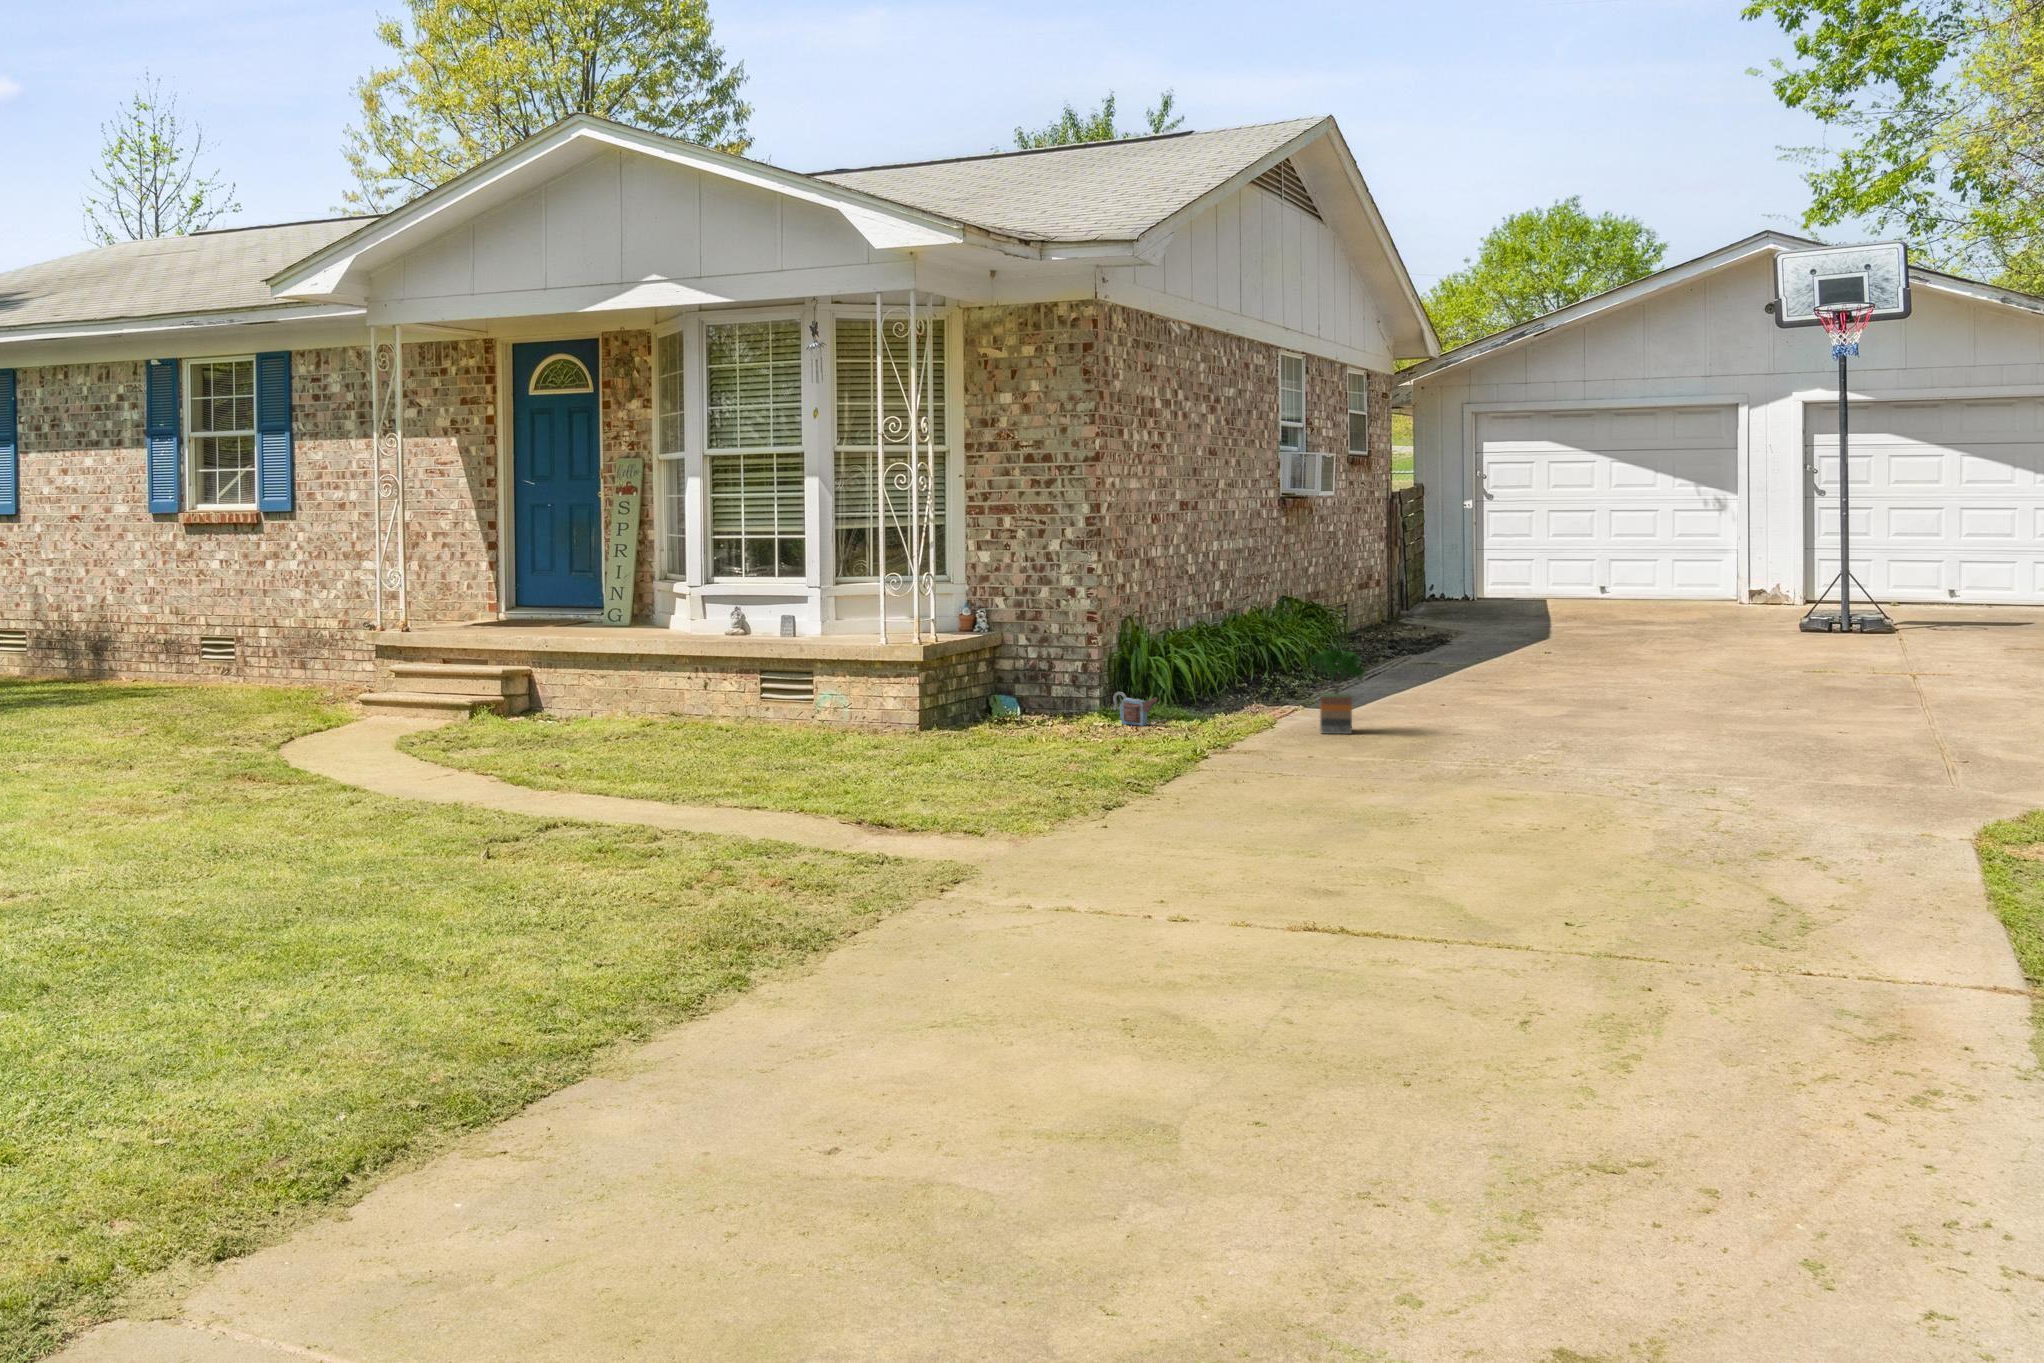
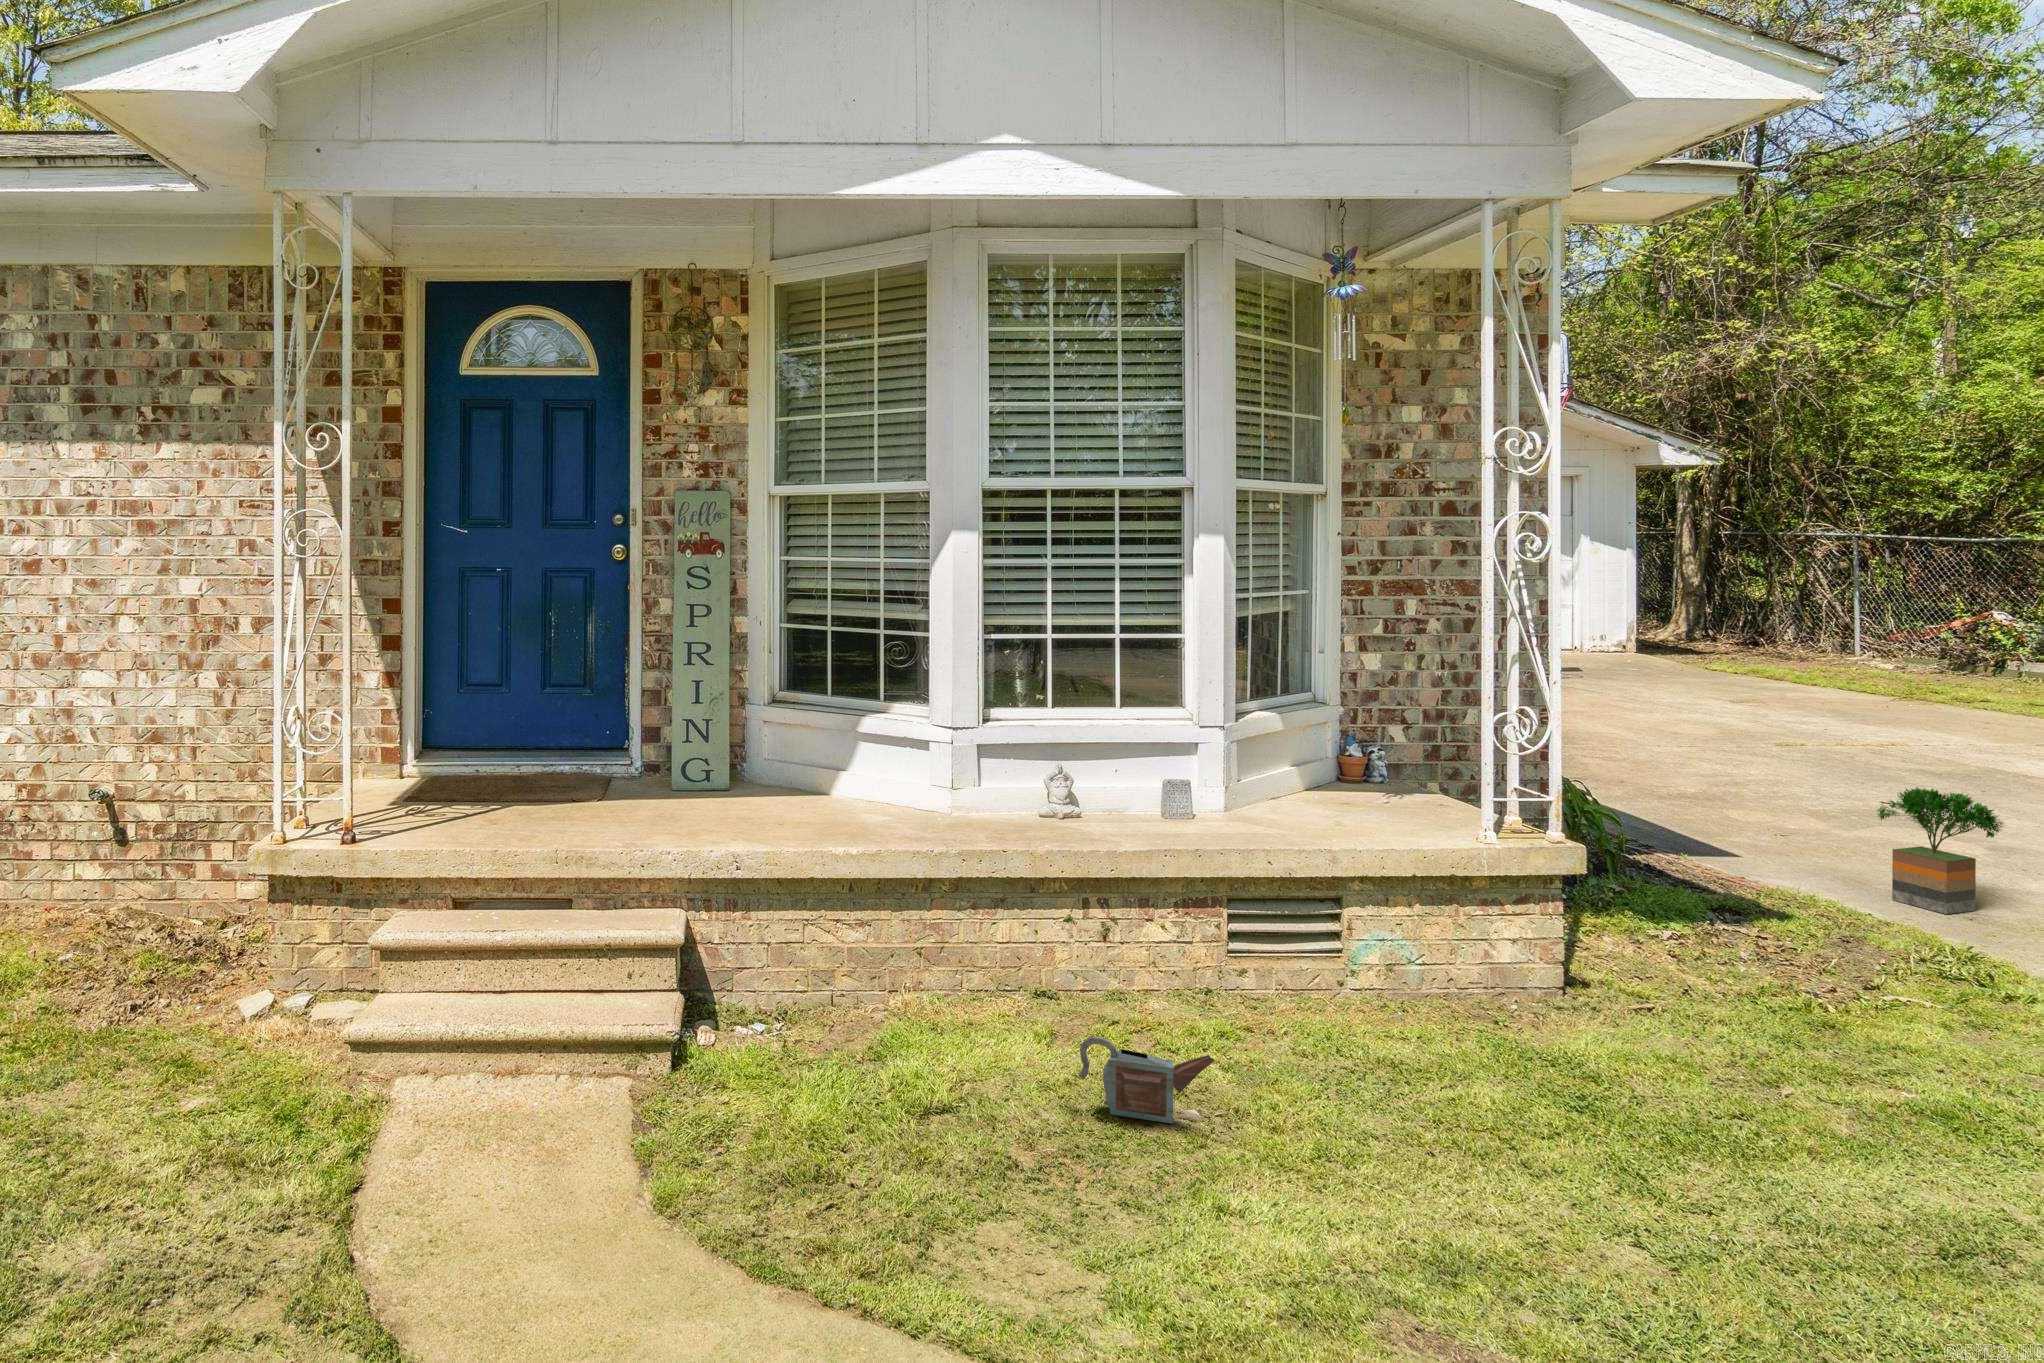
watering can: present [1113,692,1158,726] -> present [1078,1036,1214,1124]

